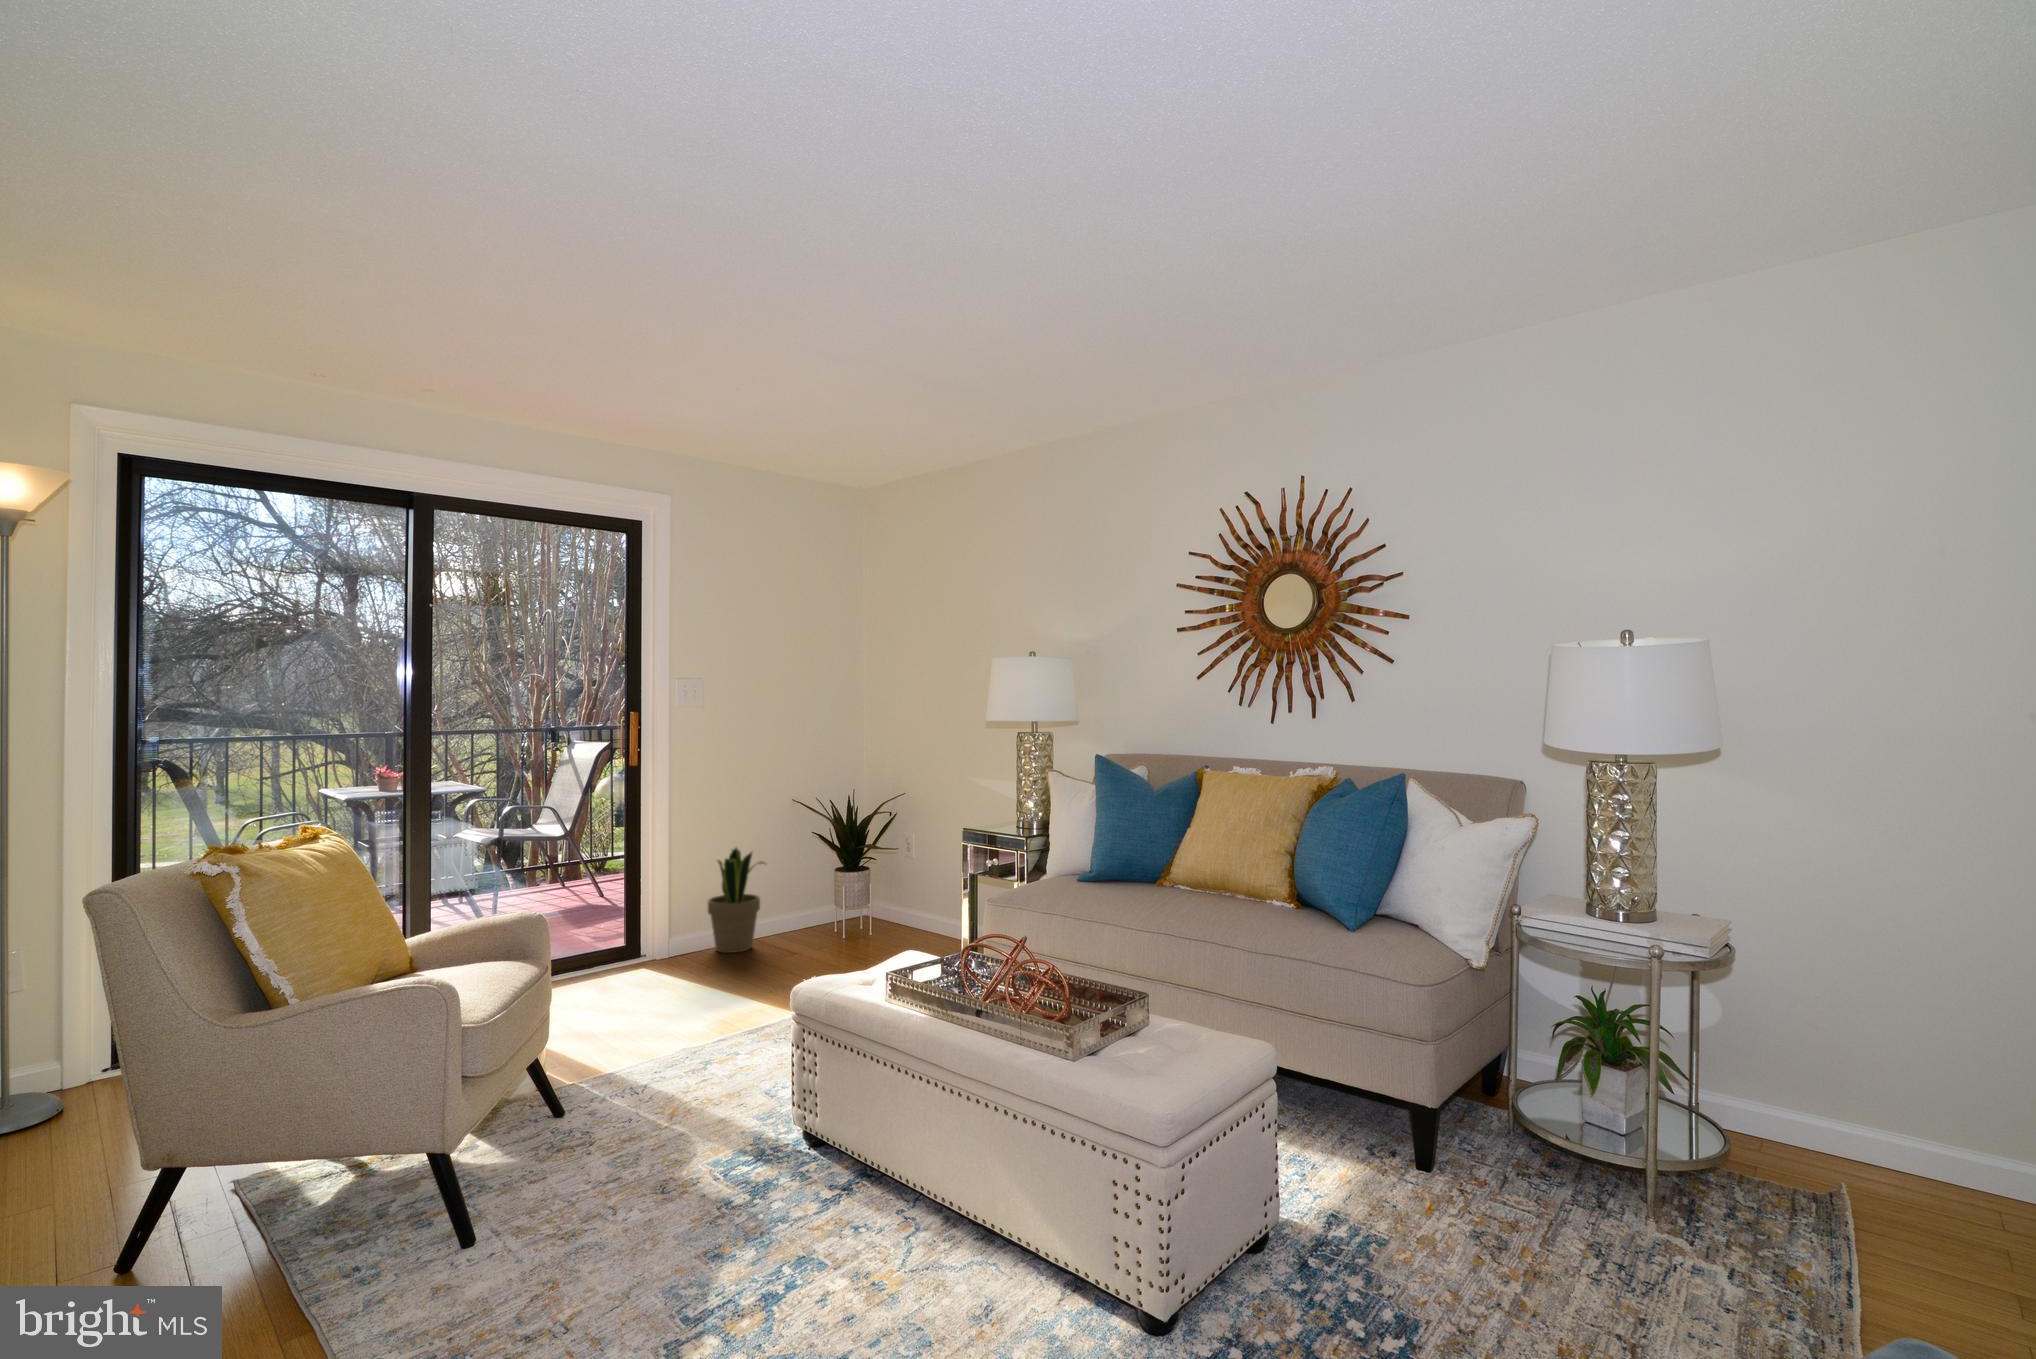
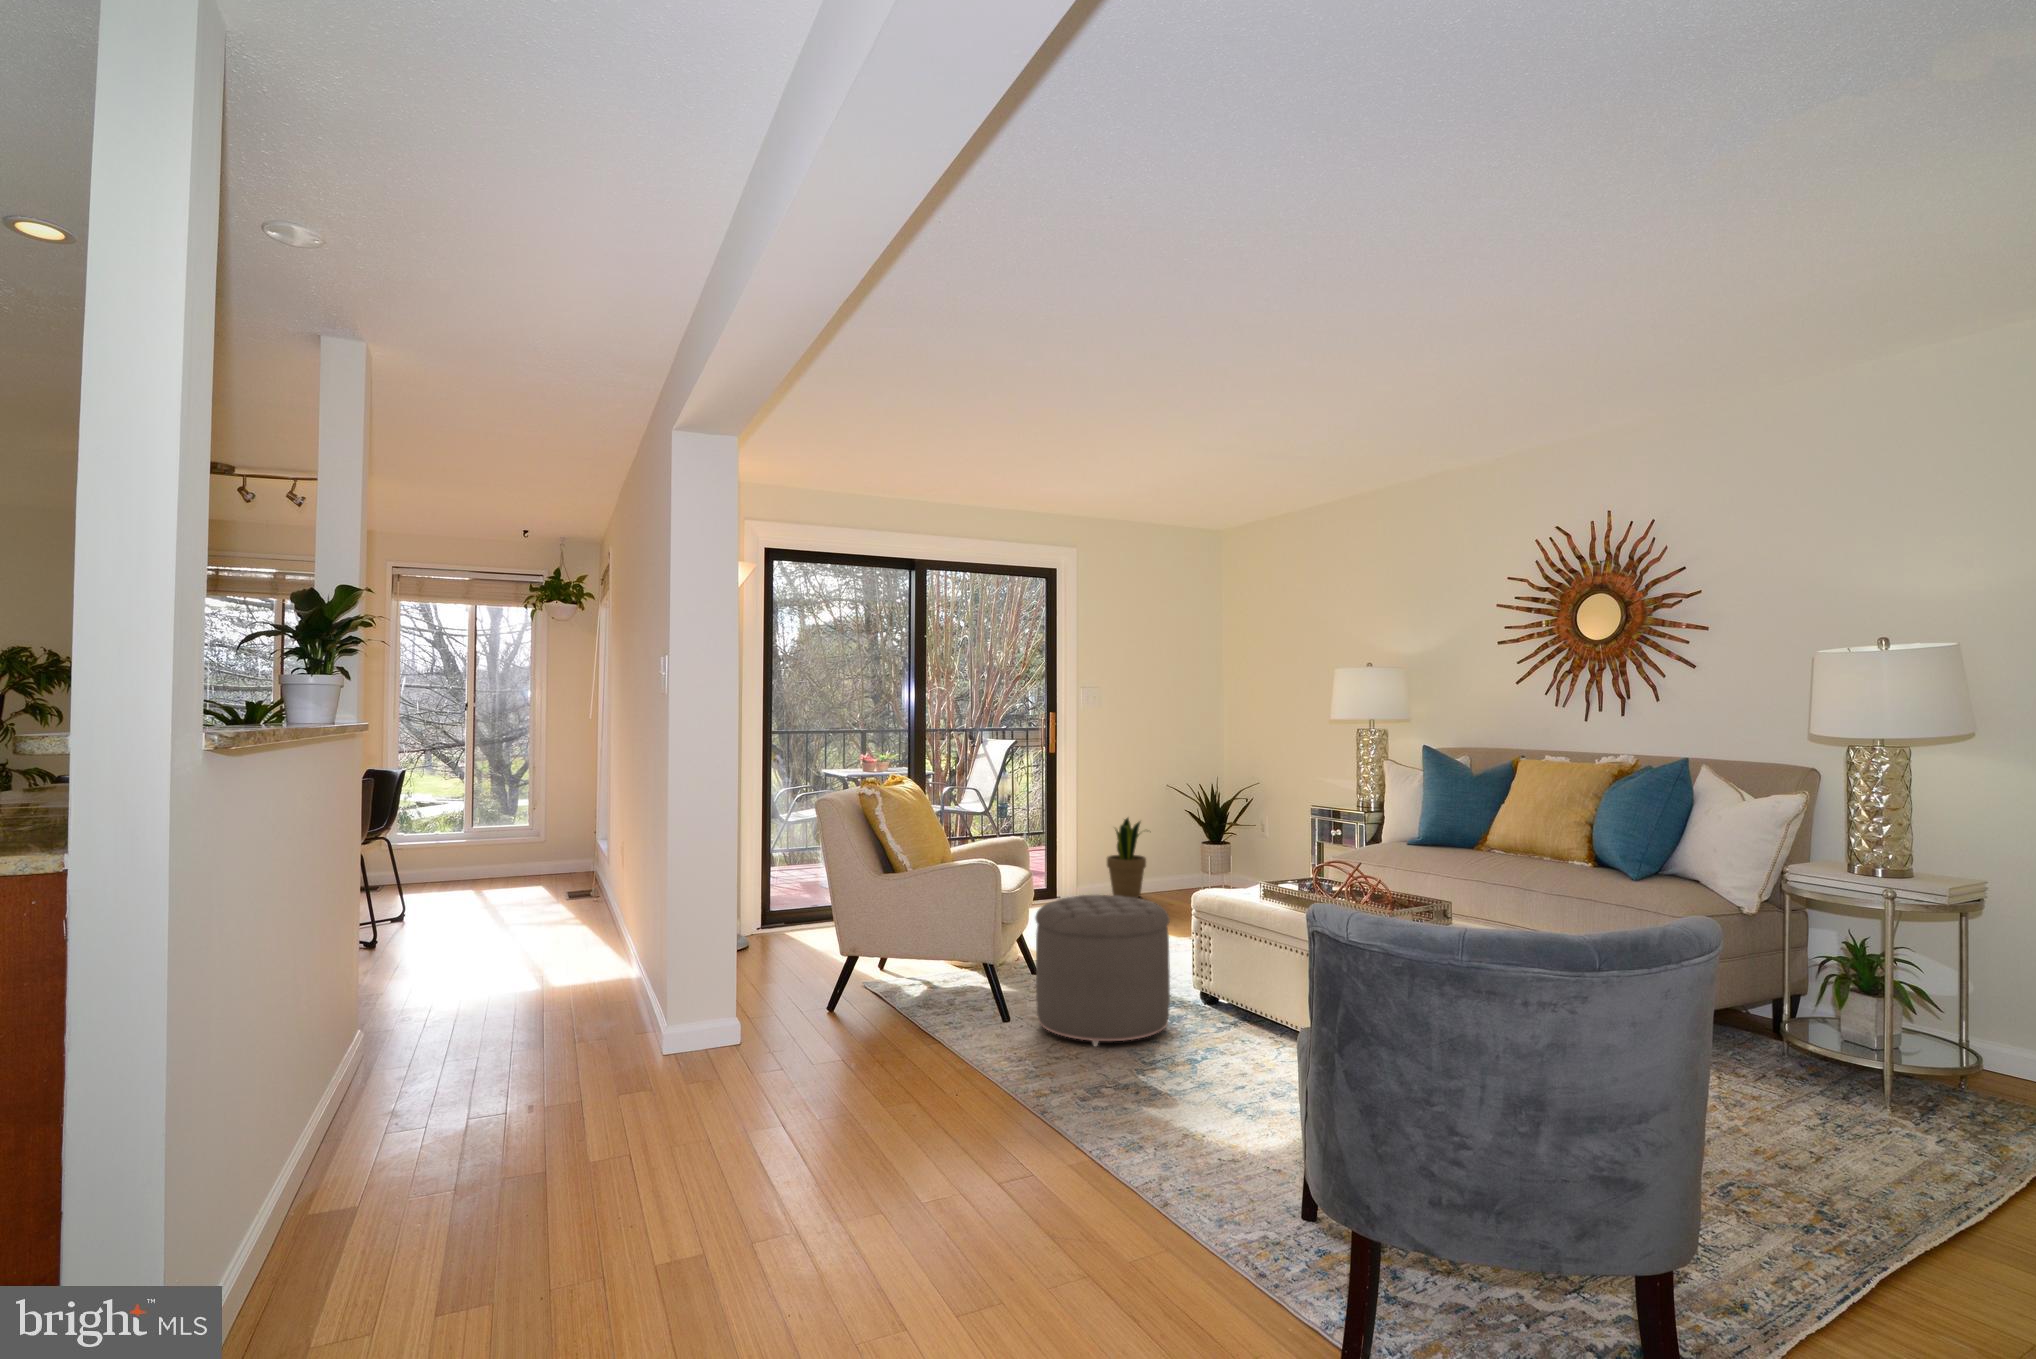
ottoman: none [512,1004,741,1279] -> present [1035,895,1170,1046]

